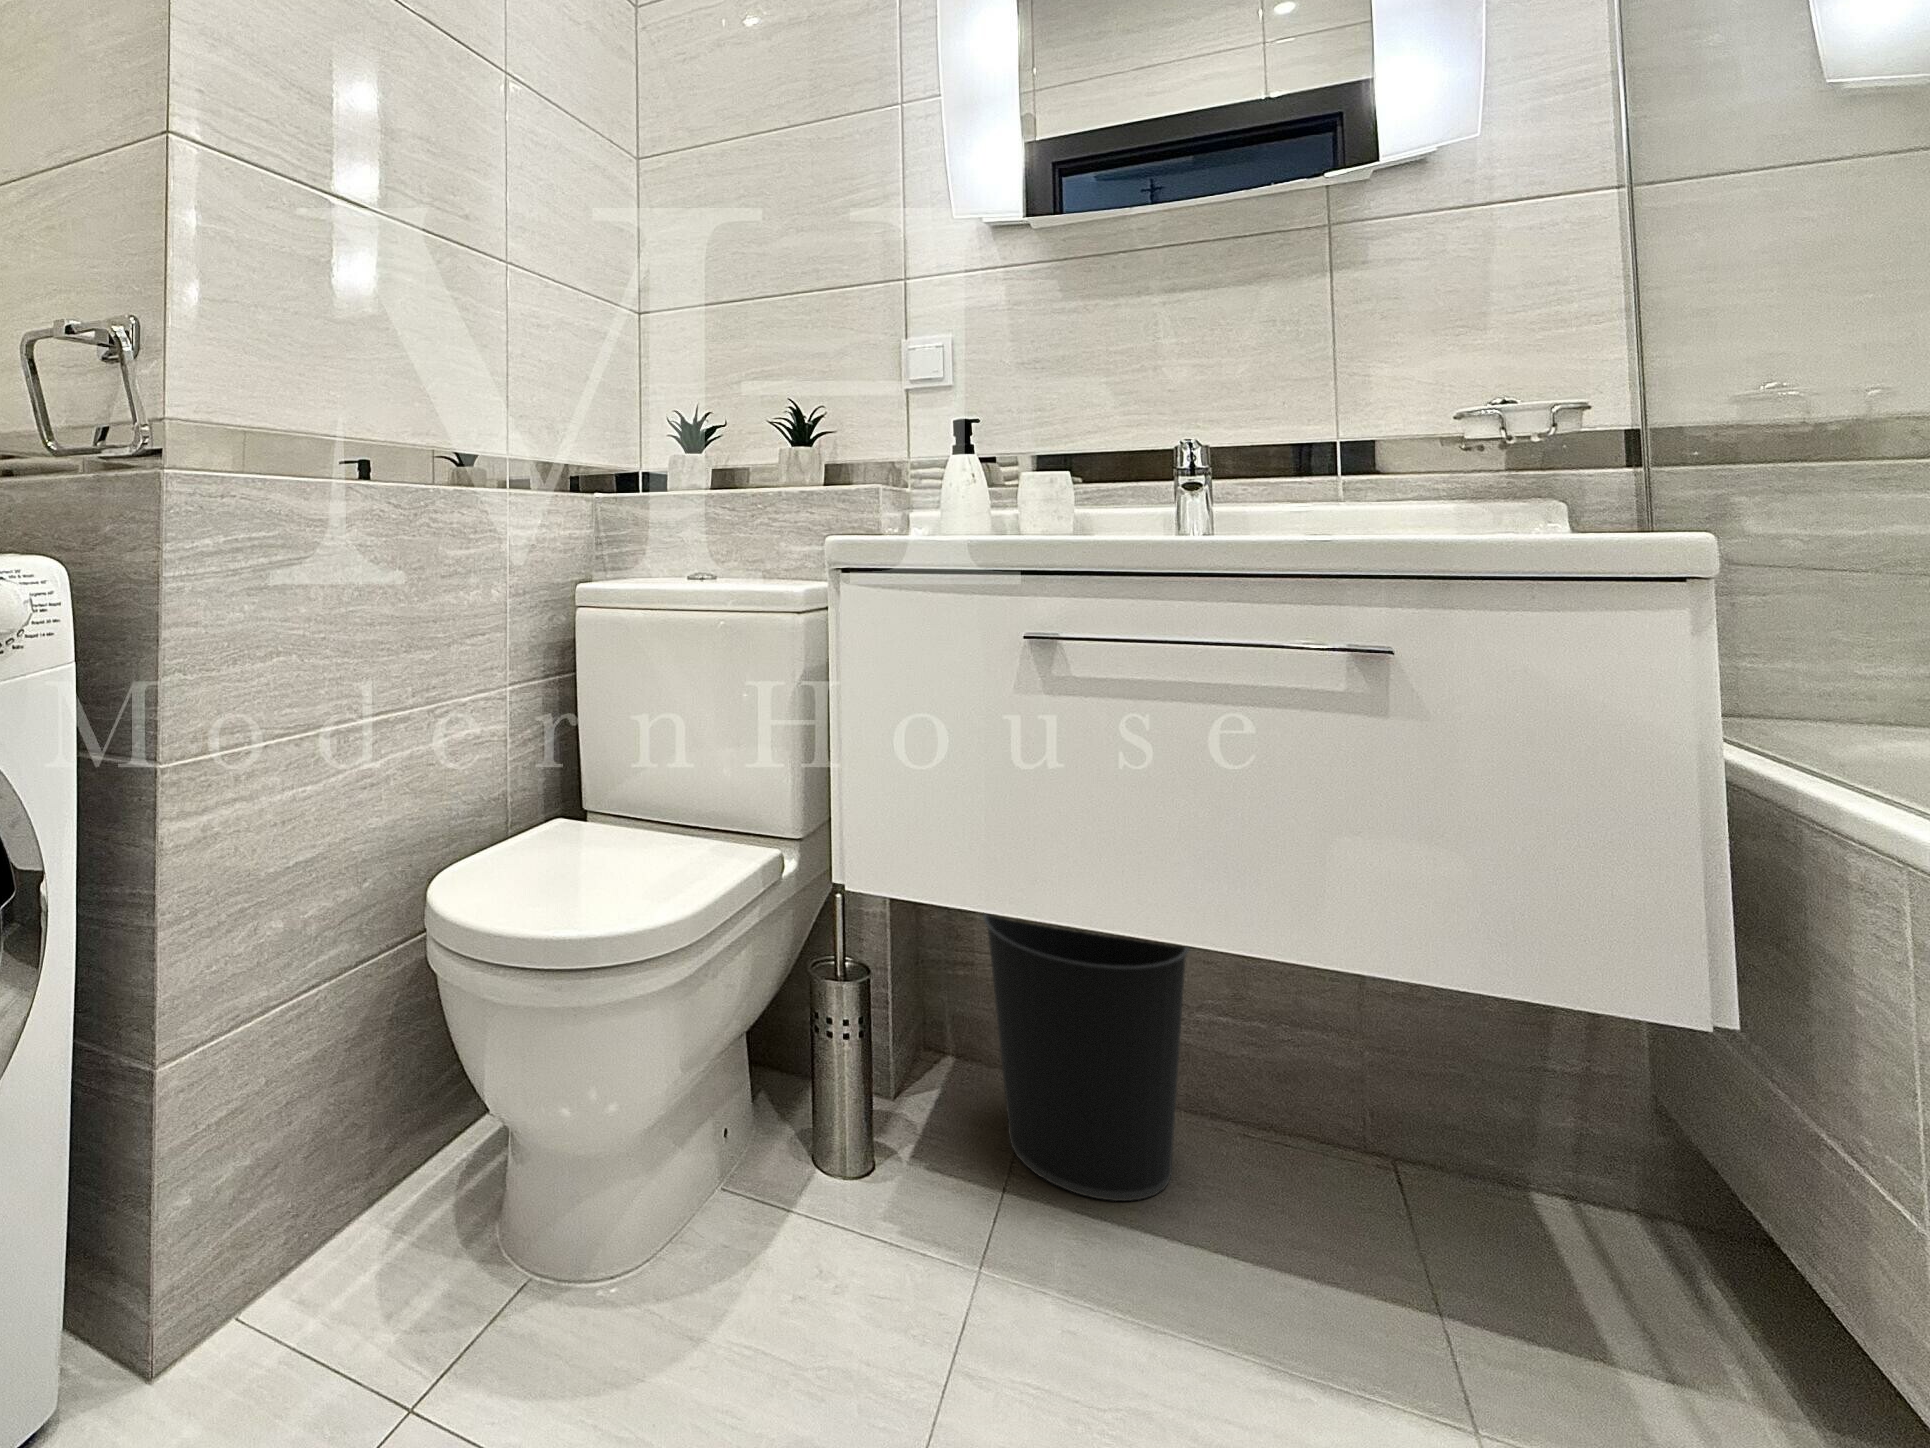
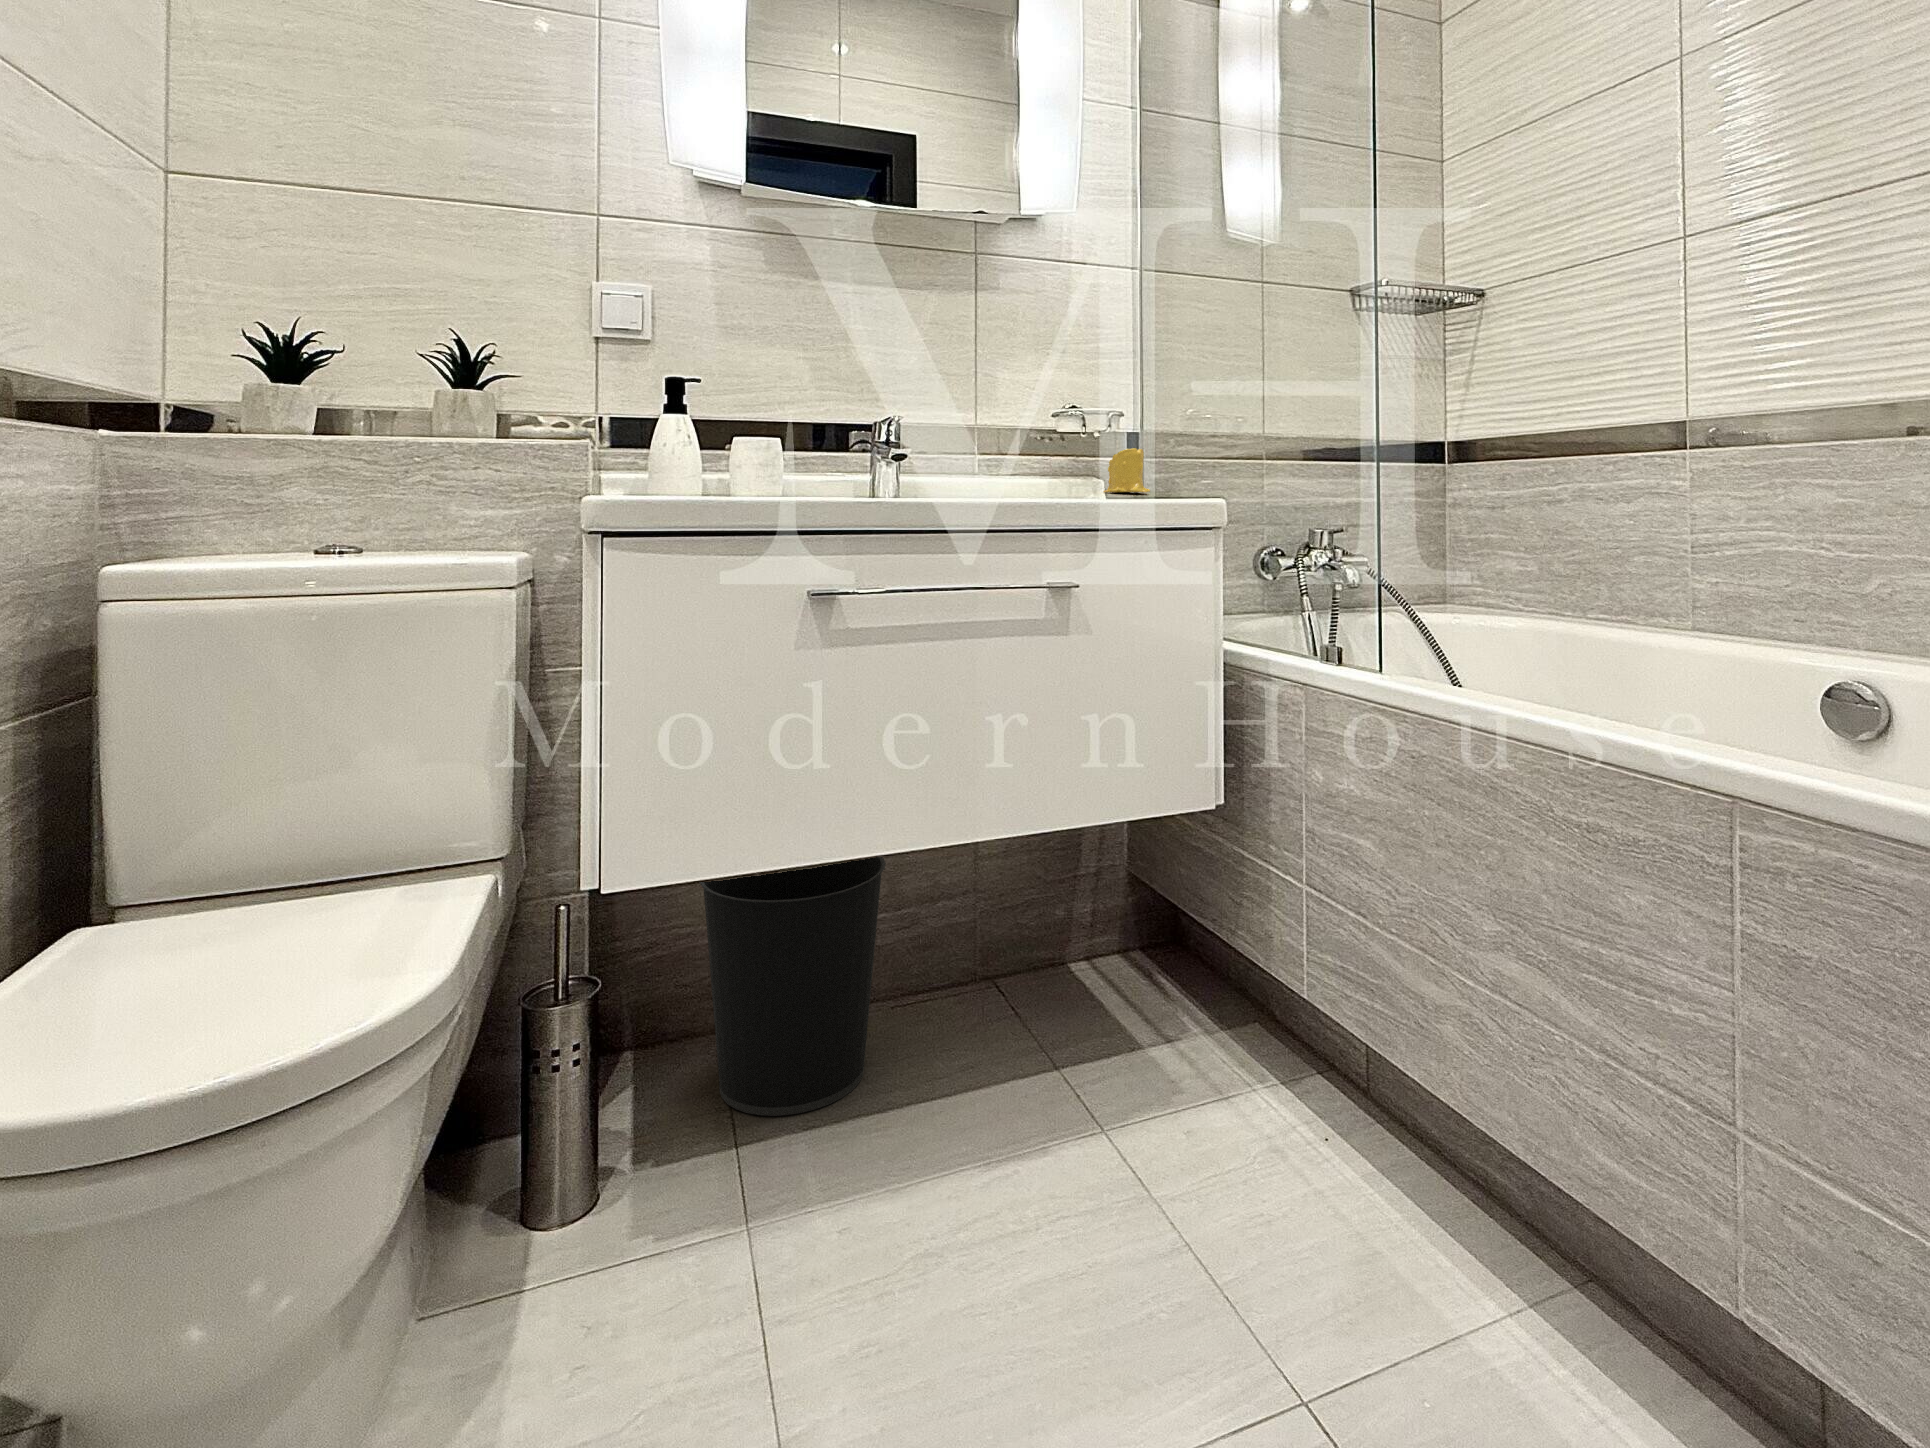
candle: none [1568,452,1666,519] -> present [1103,448,1150,493]

